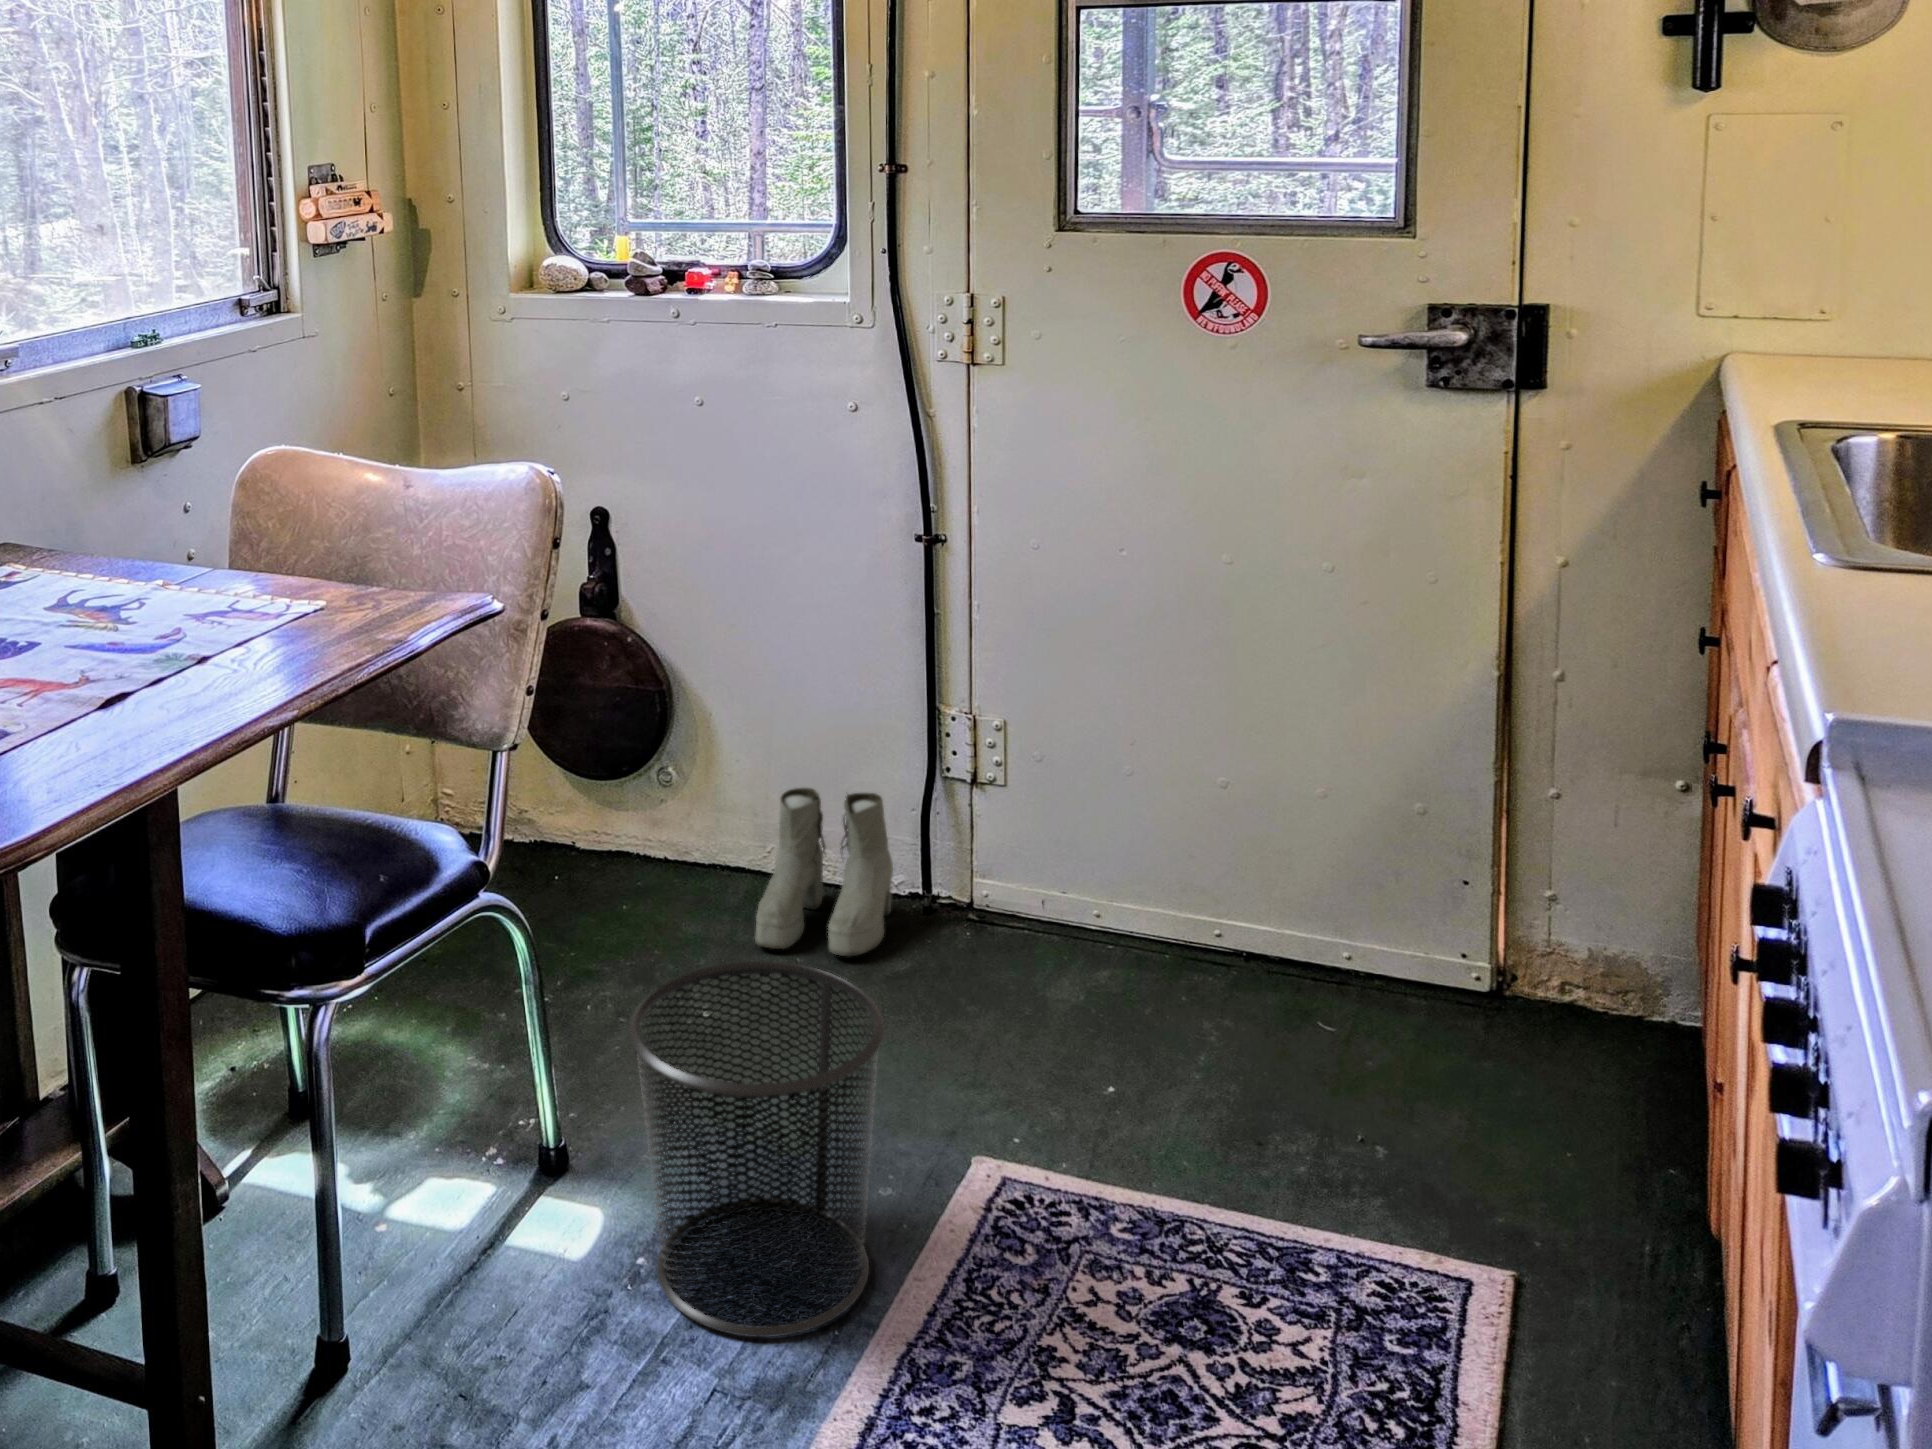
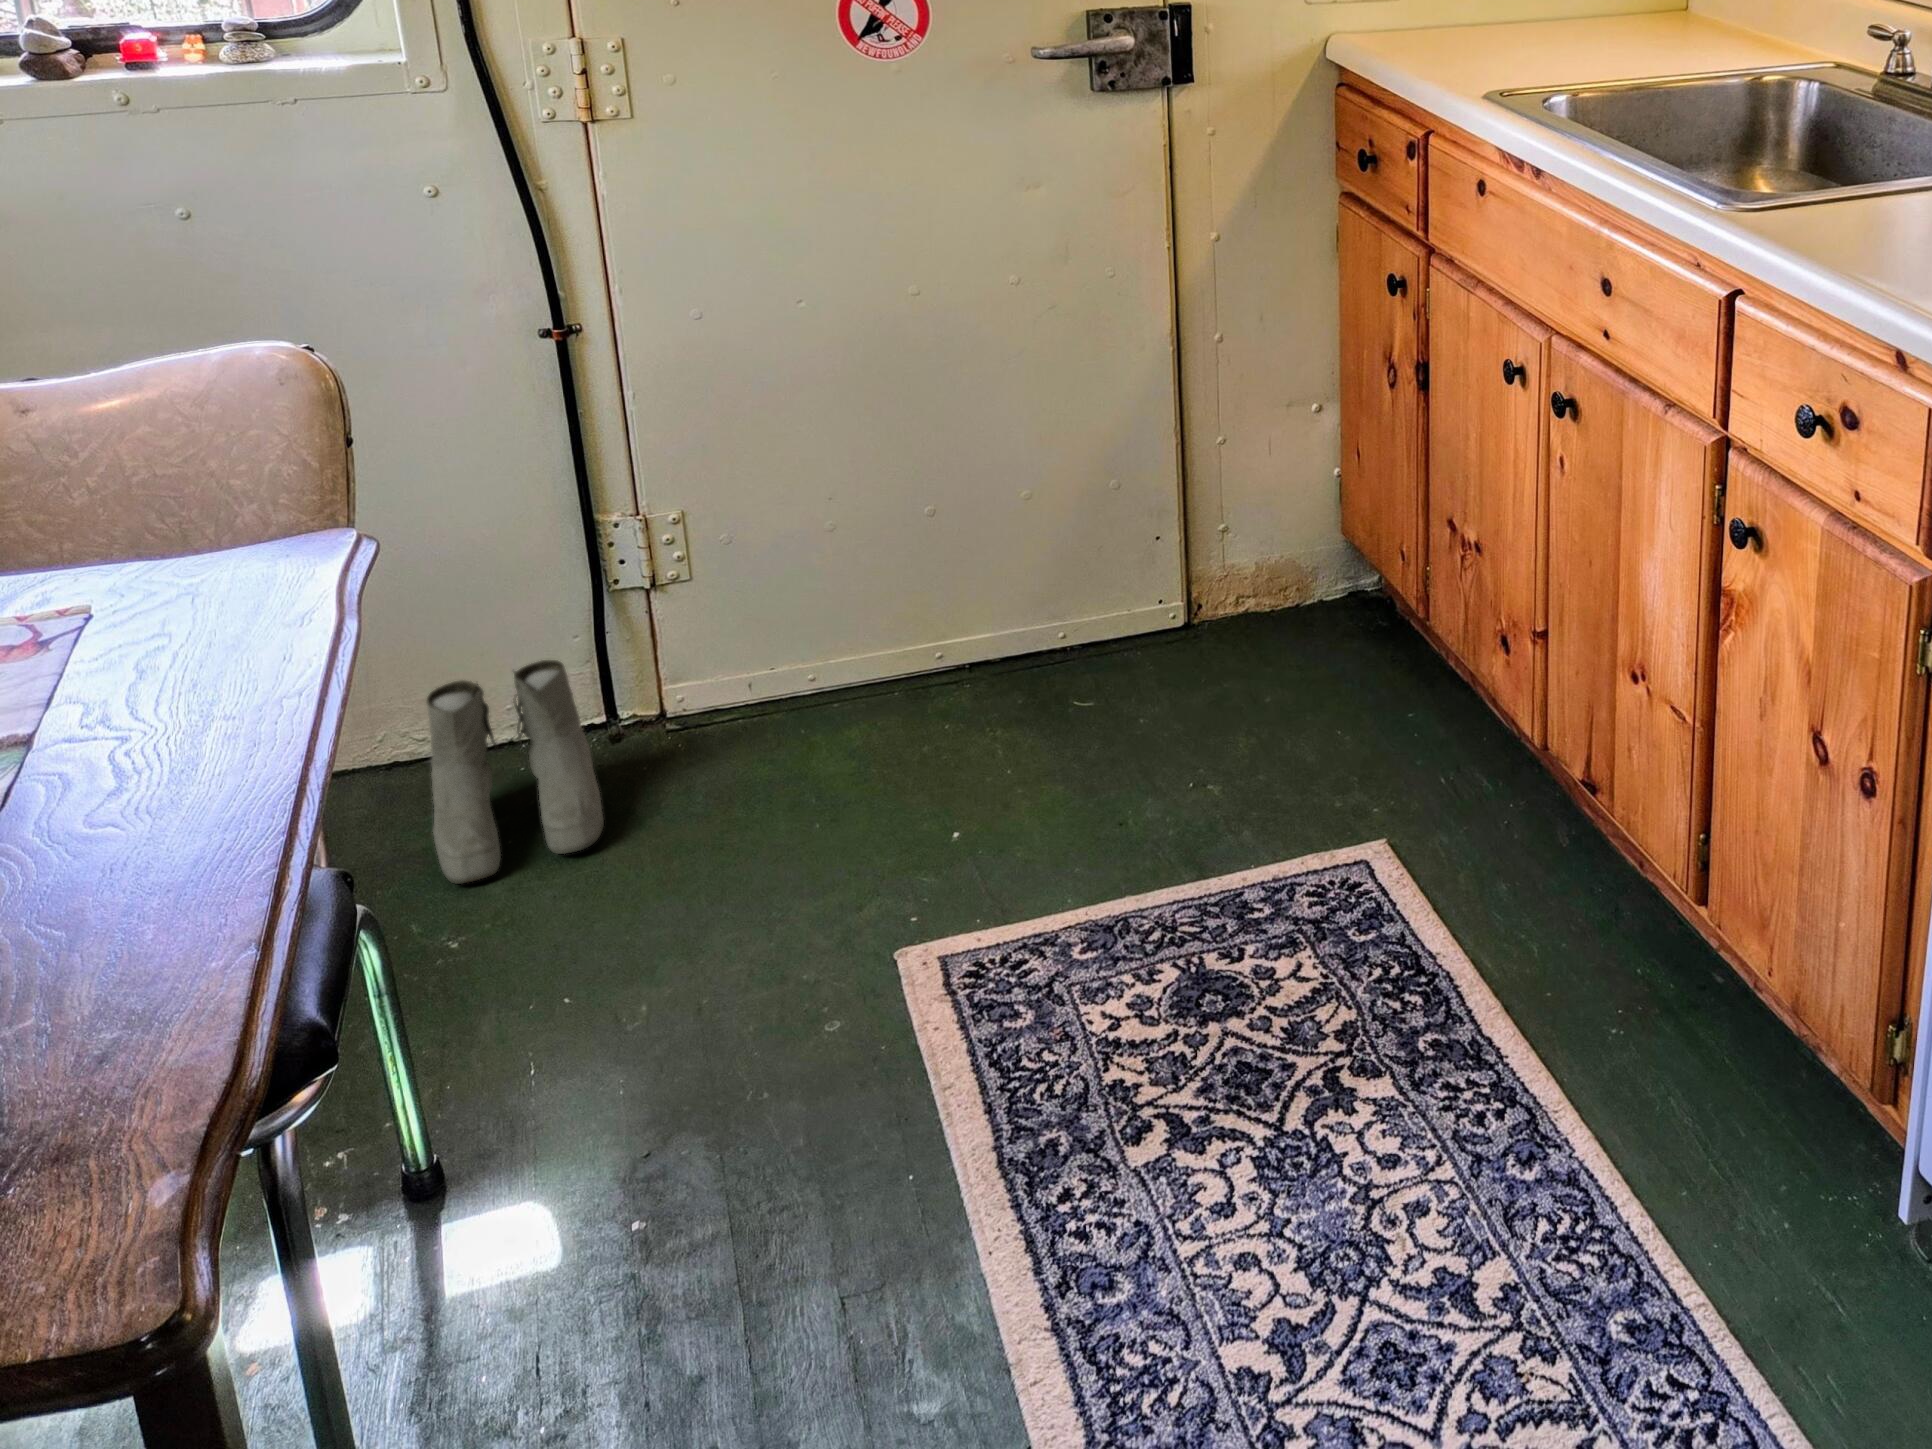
waste bin: present [629,961,884,1337] -> none [591,835,914,1266]

